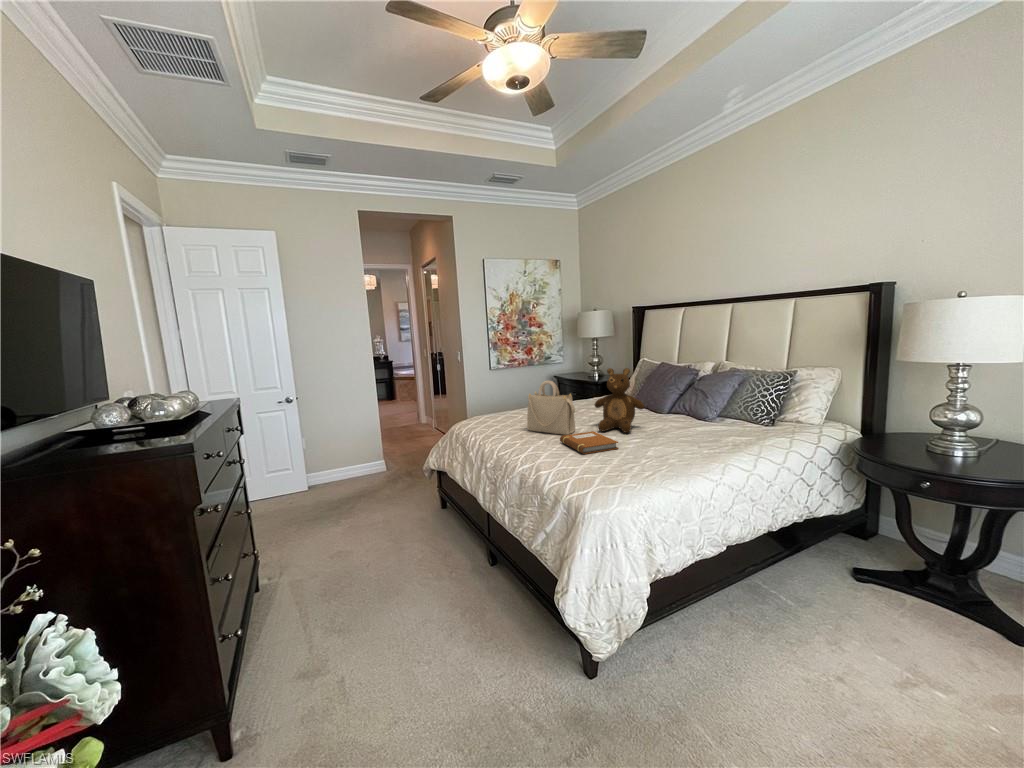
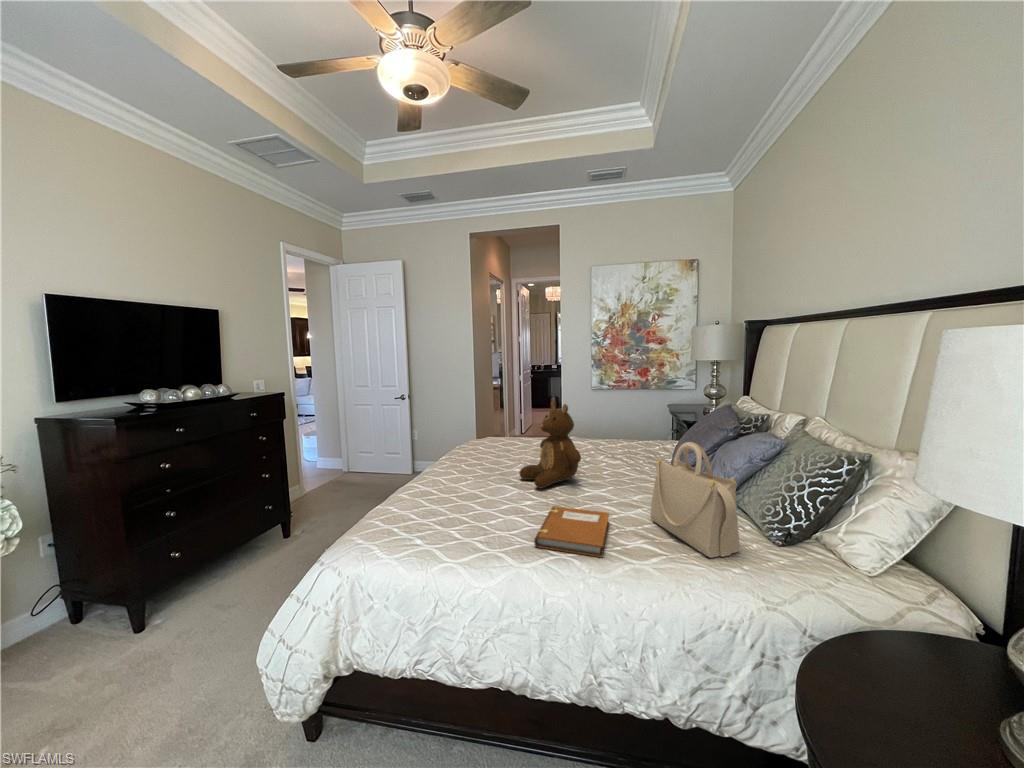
handbag: present [527,381,575,435] -> present [650,442,740,558]
notebook: present [560,431,618,454] -> present [534,506,609,557]

